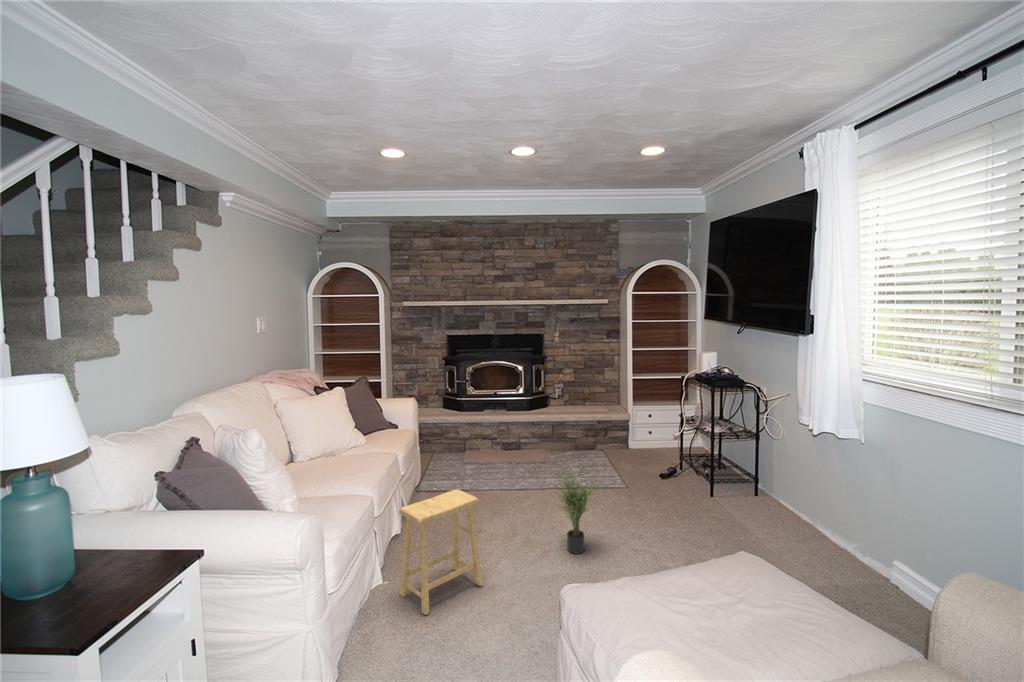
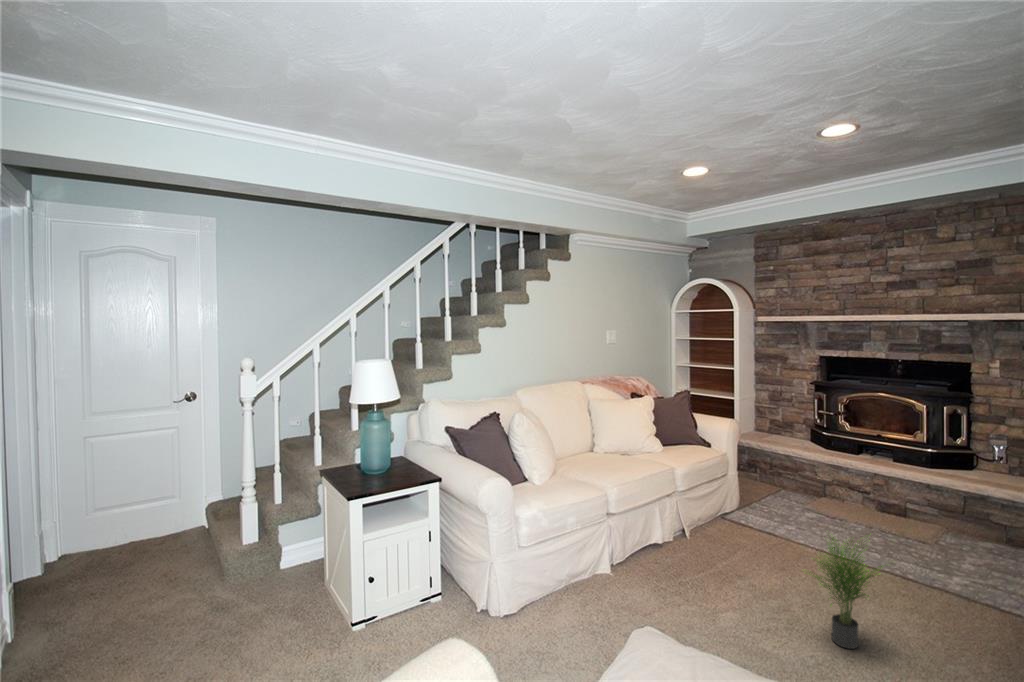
footstool: present [399,490,483,615] -> none [618,505,693,614]

